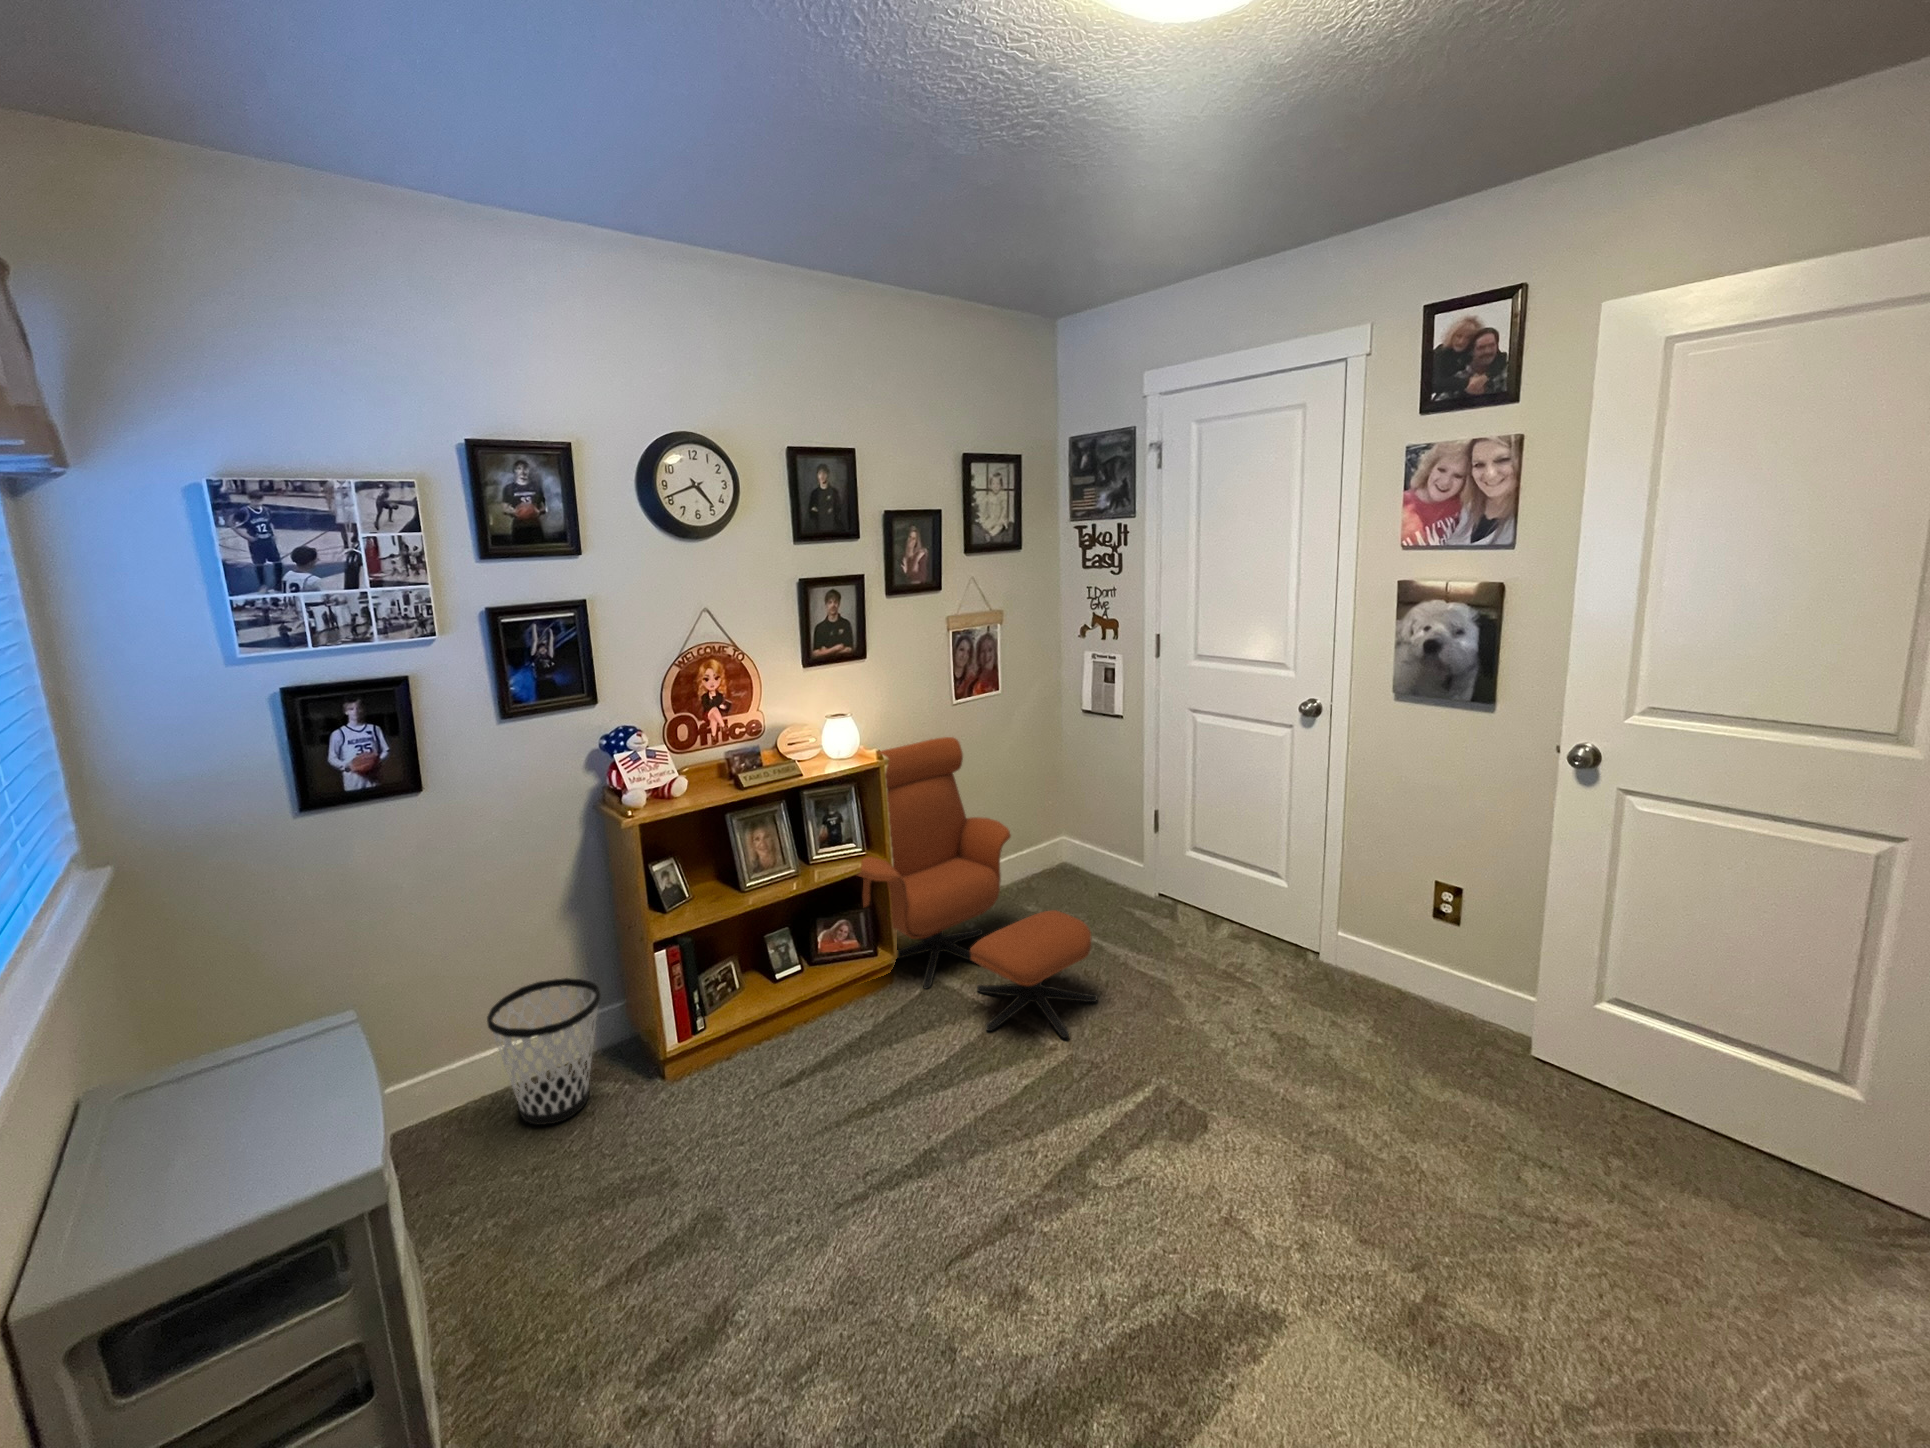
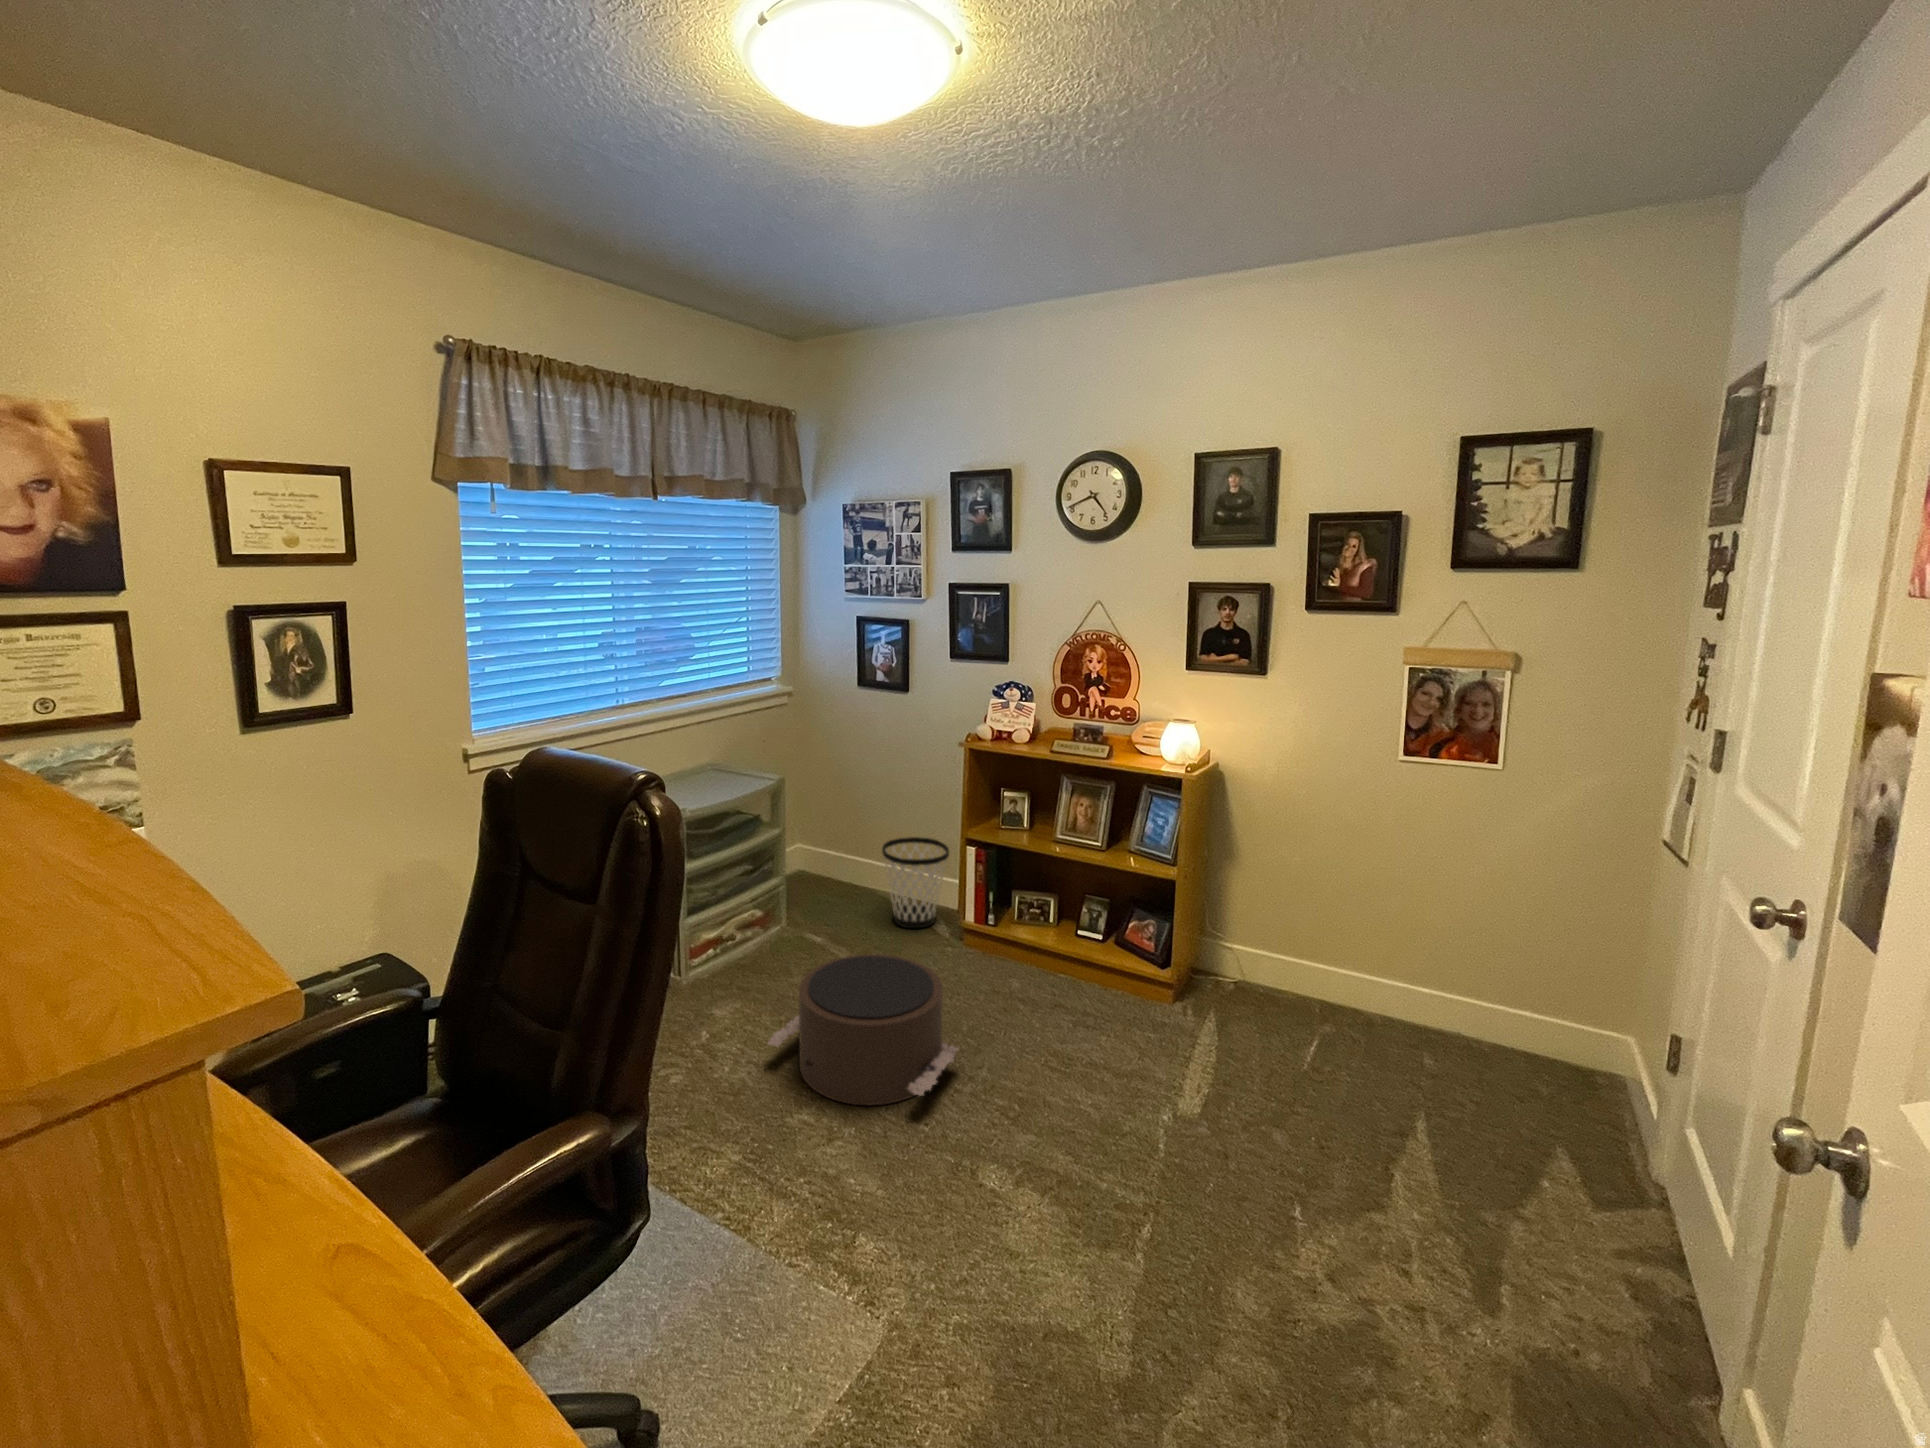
lounge chair: present [855,737,1097,1038] -> none [1149,771,1383,1146]
pouf: none [737,1073,991,1316] -> present [768,954,958,1105]

